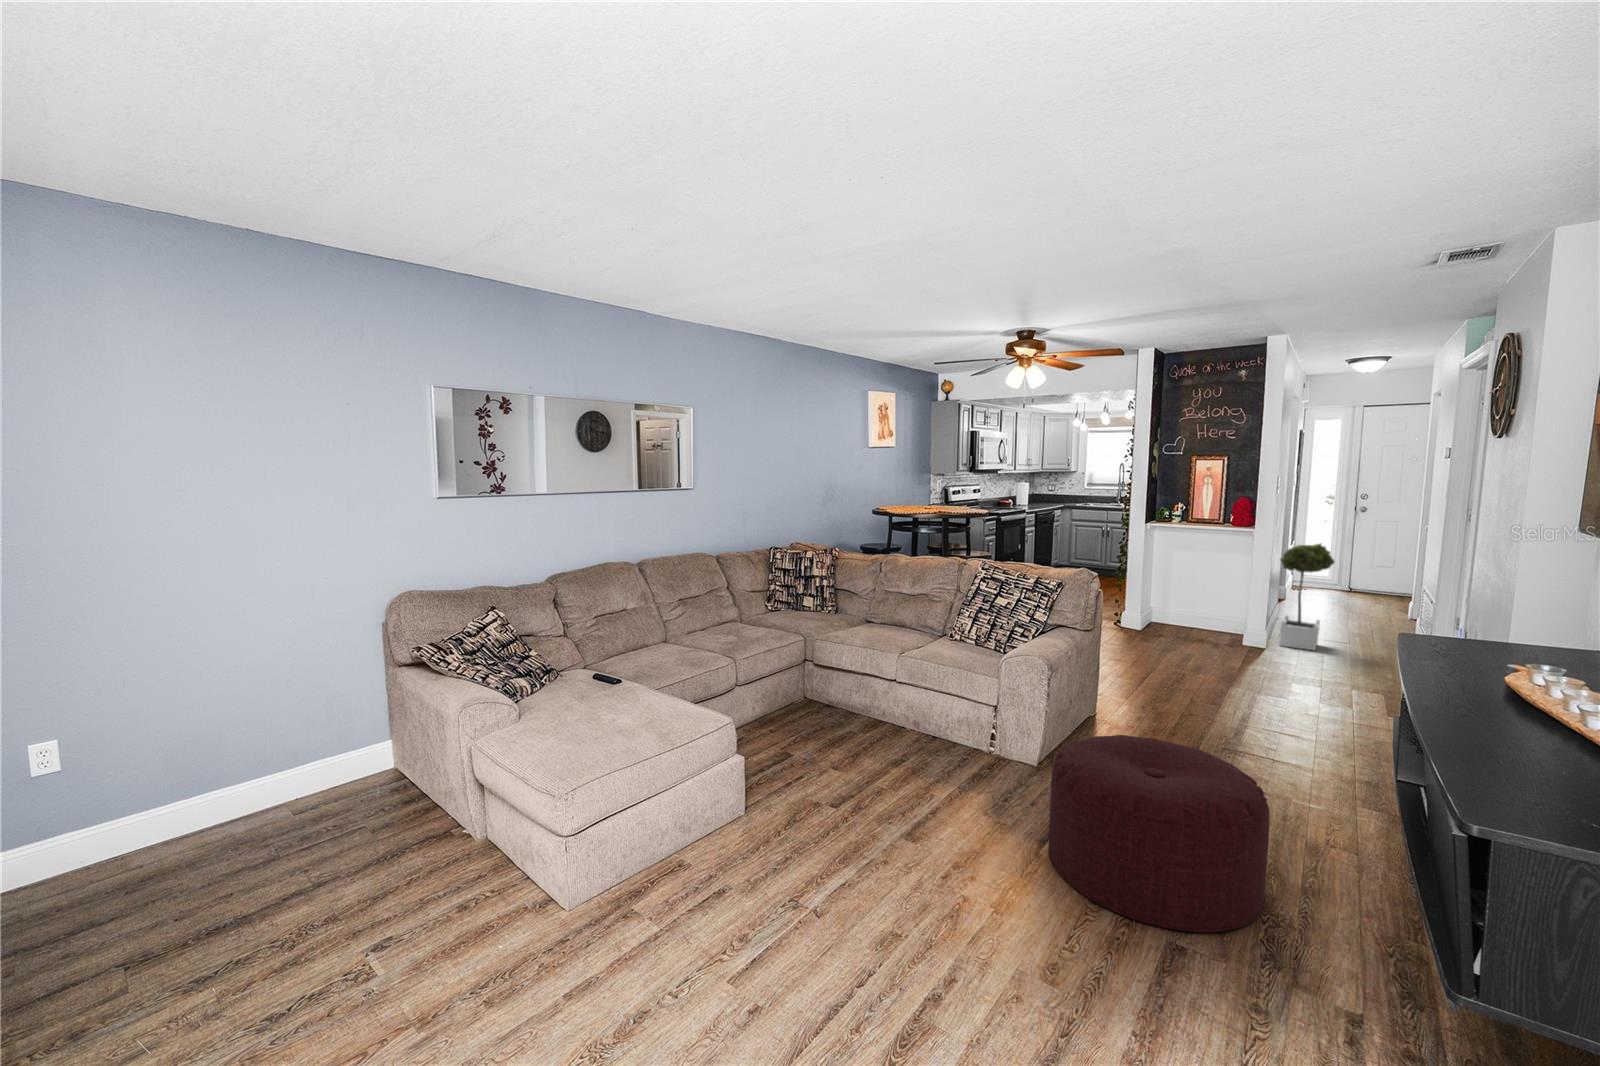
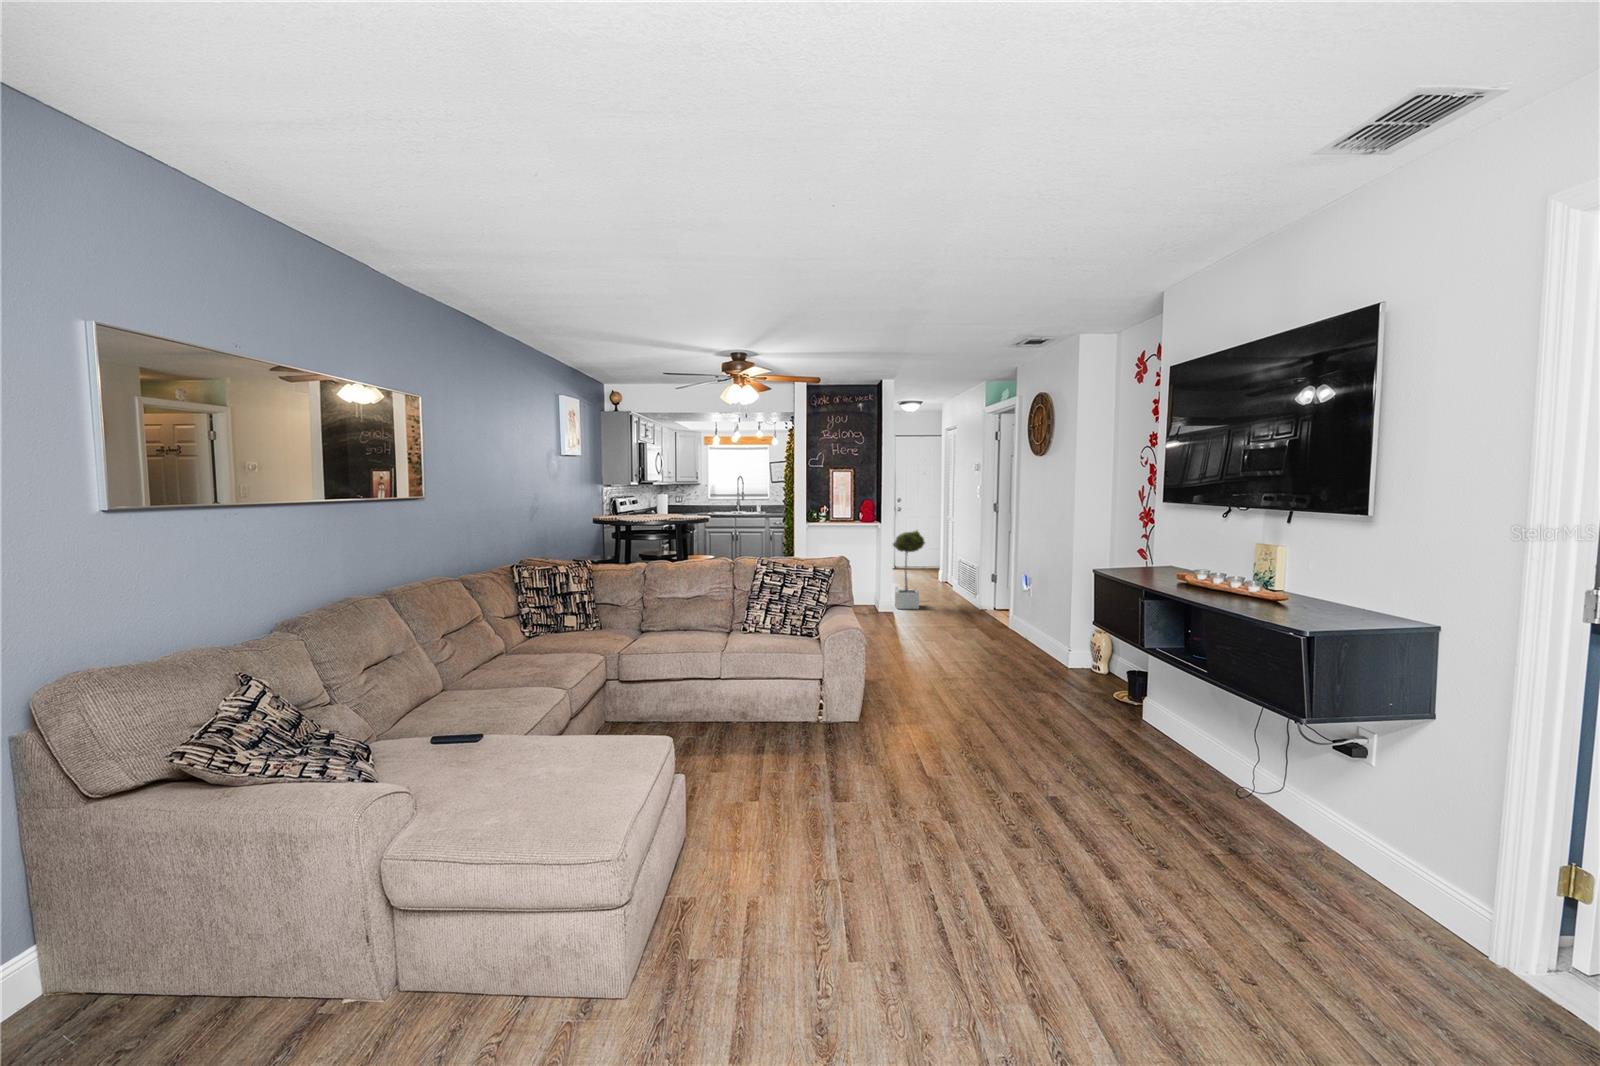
ottoman: present [1048,735,1269,932] -> none [921,670,1071,795]

